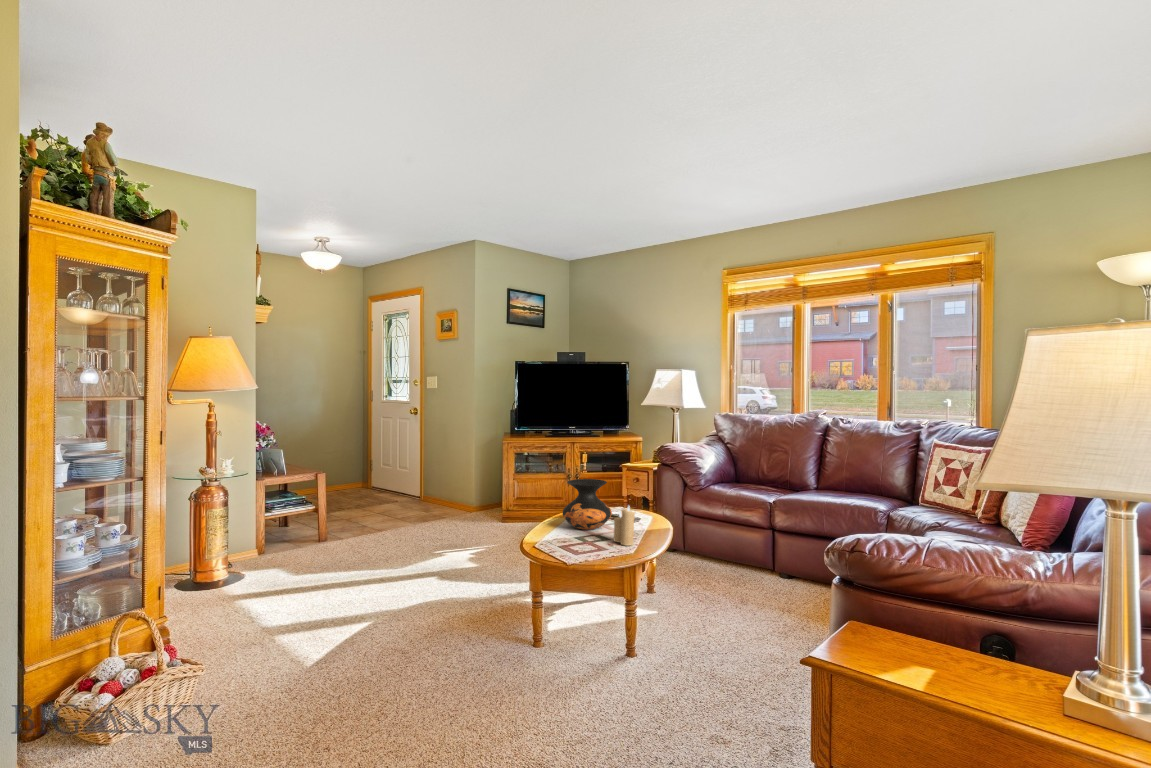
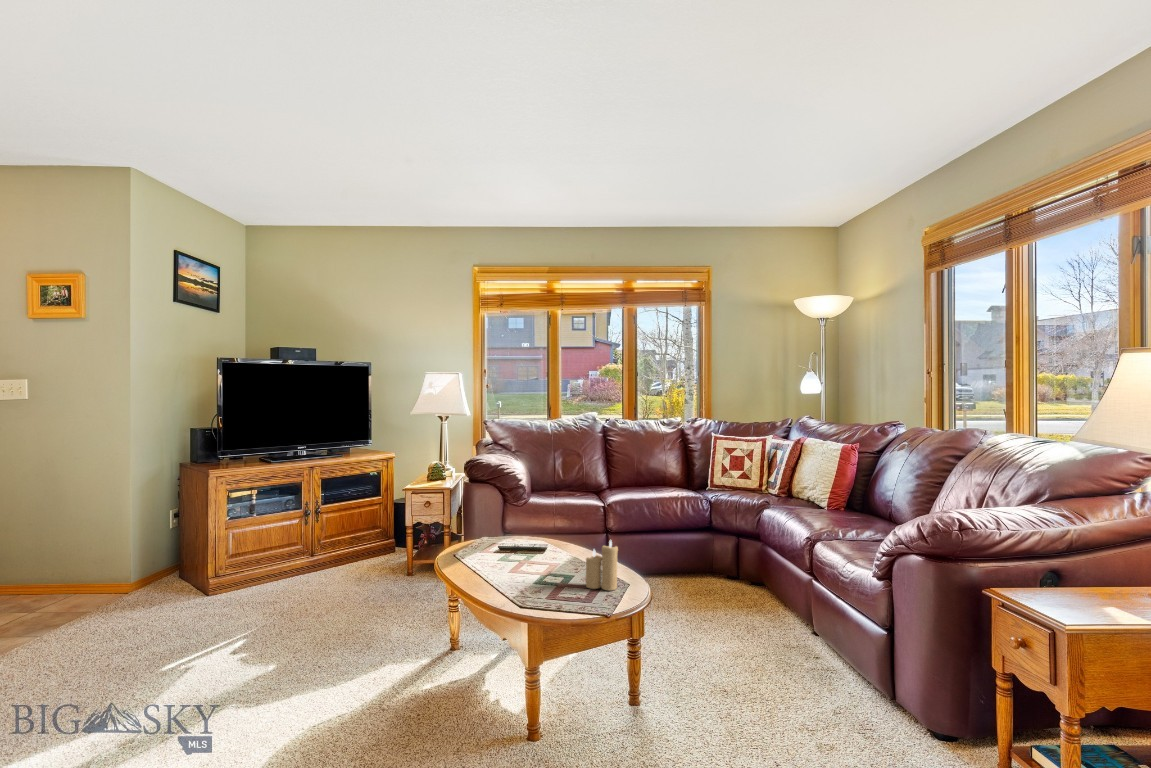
vase: present [563,479,612,530] -> none [488,513,553,583]

